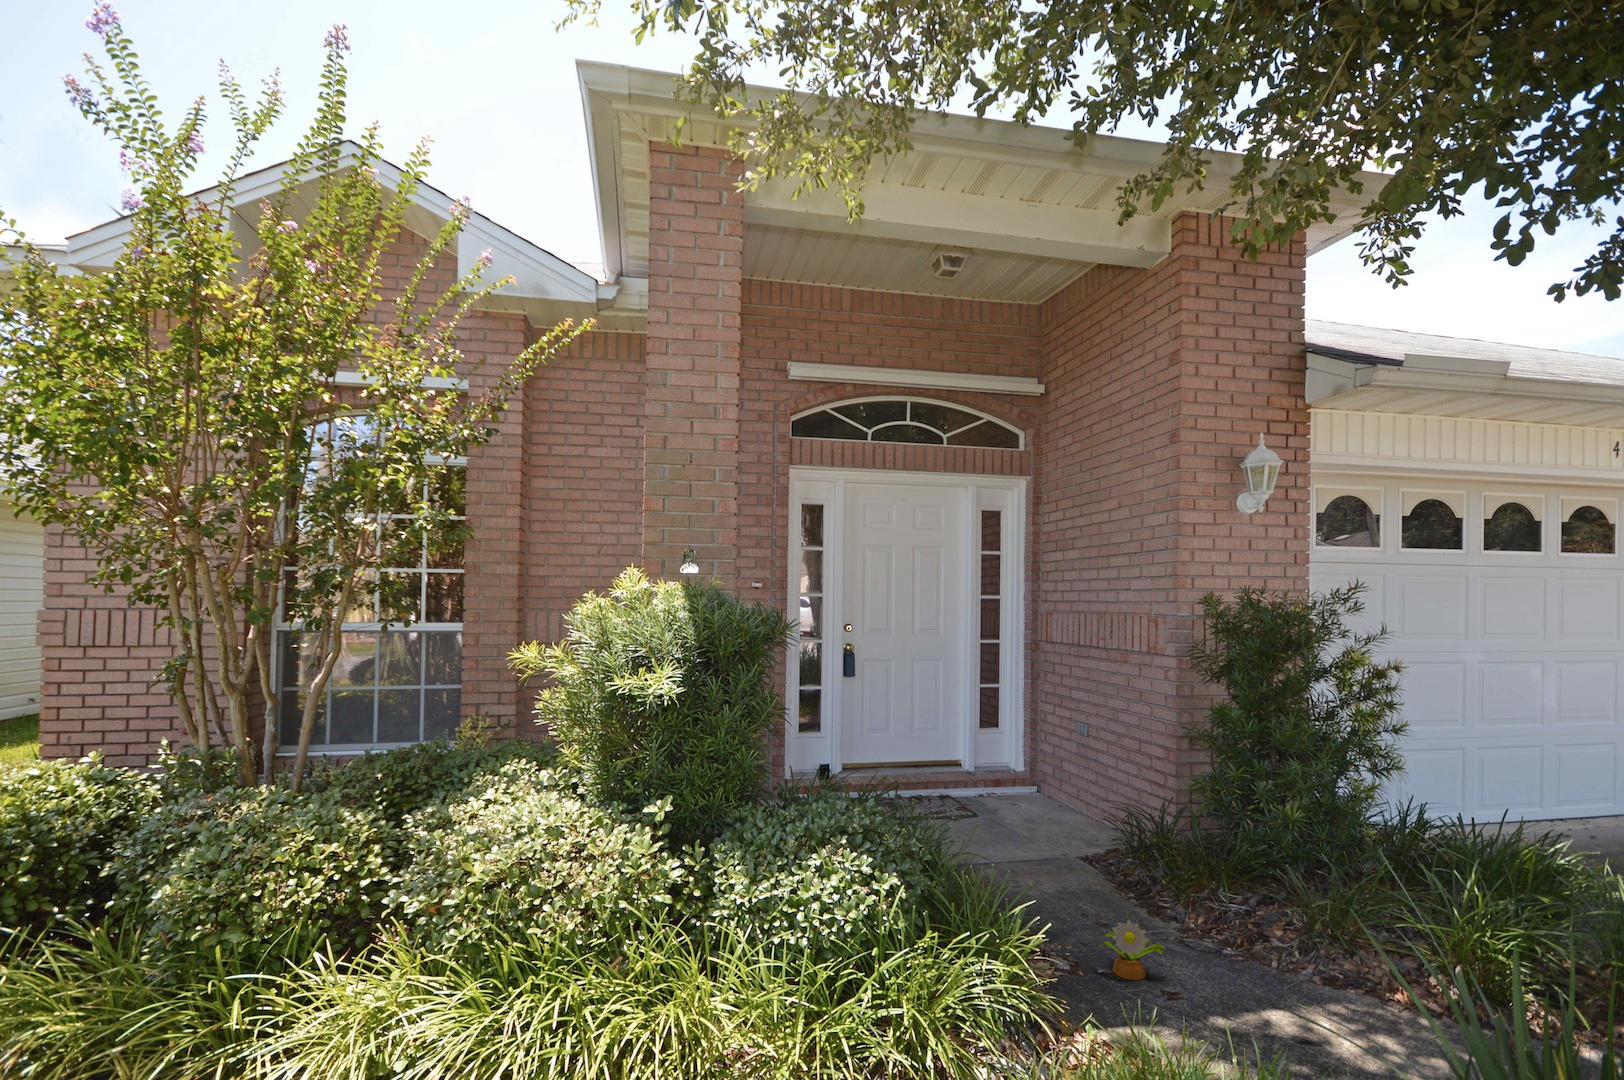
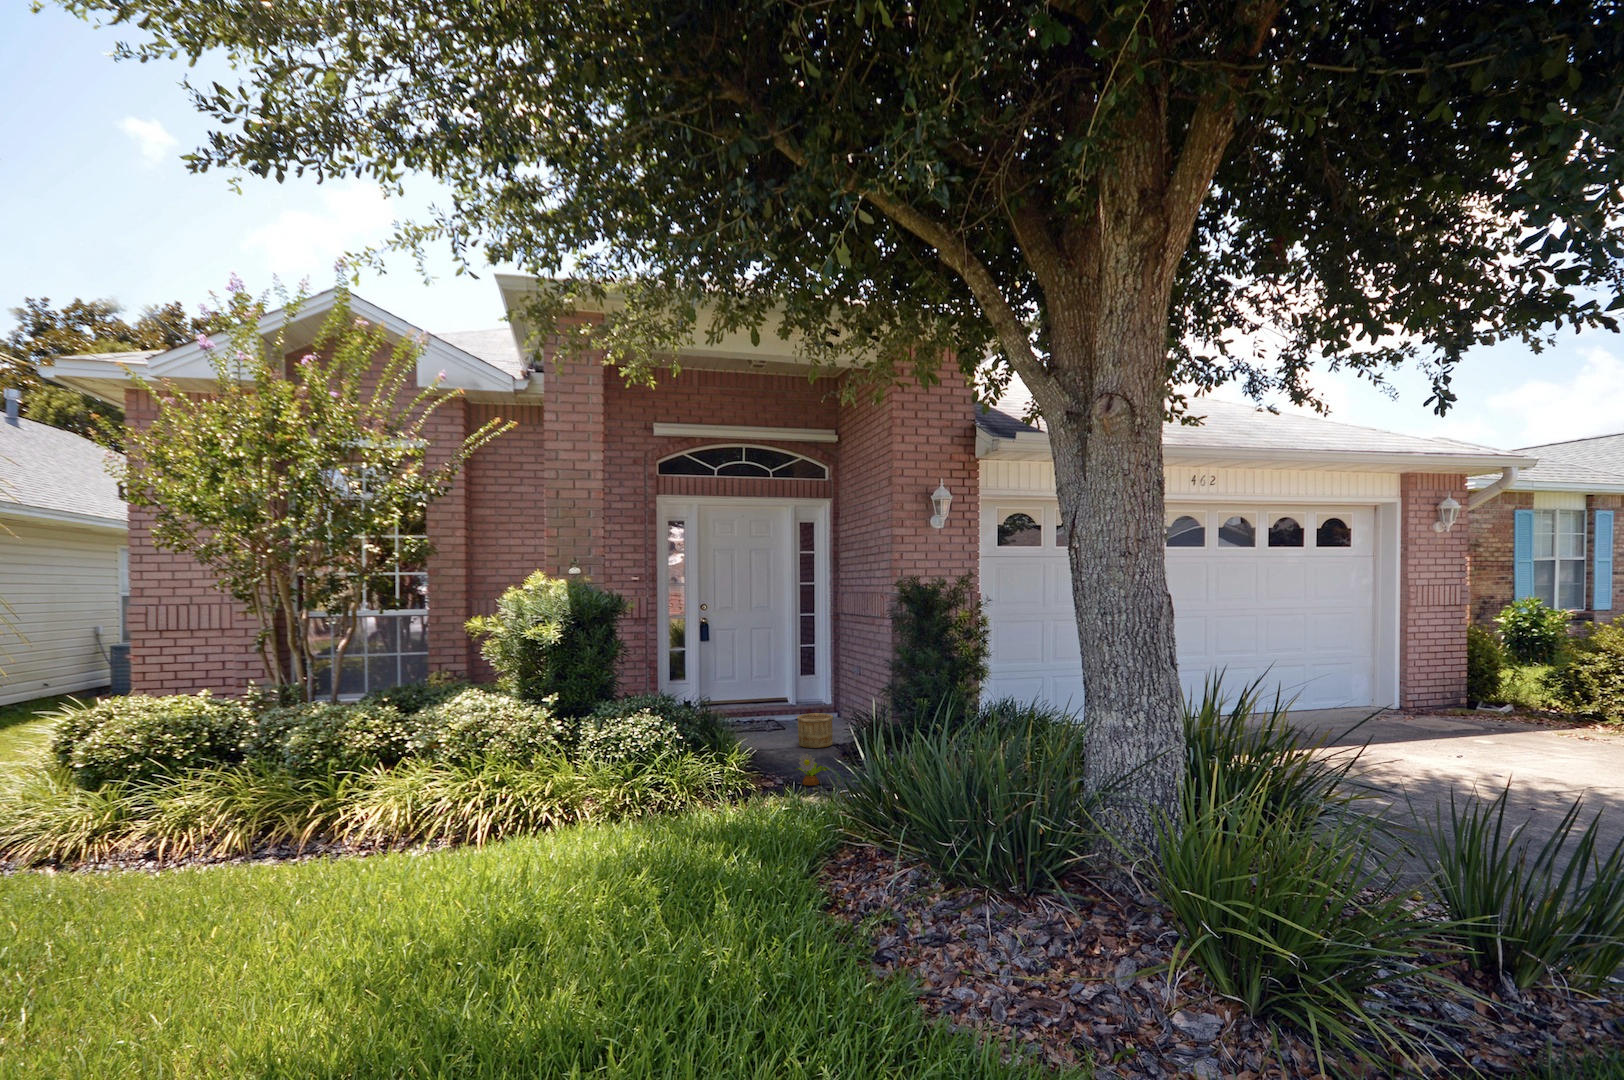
wooden bucket: none [1020,800,1082,861] -> present [797,713,833,748]

